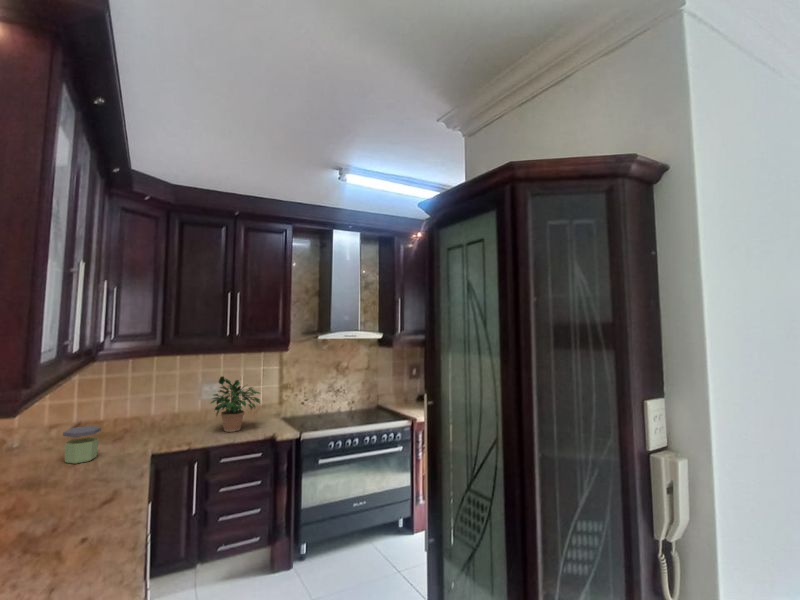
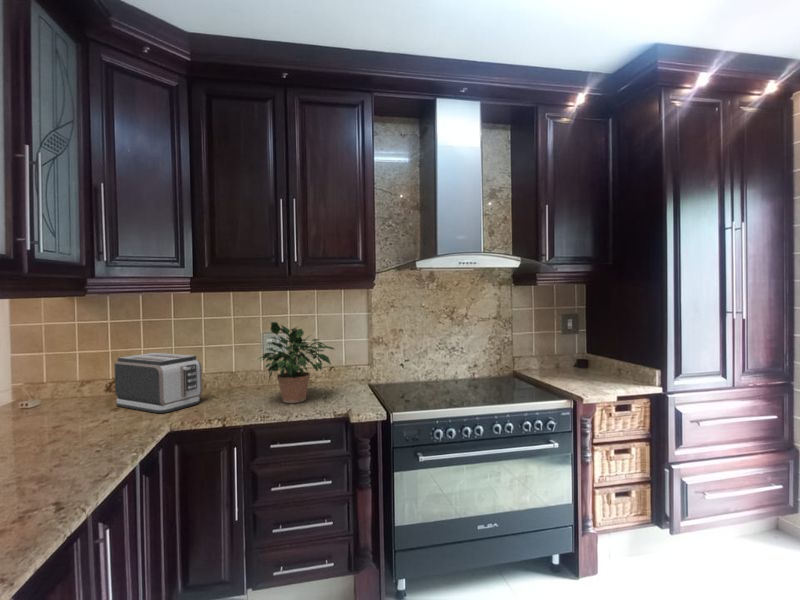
toaster: none [93,400,164,443] -> present [114,353,202,413]
jar: present [63,426,101,464] -> none [32,387,89,442]

